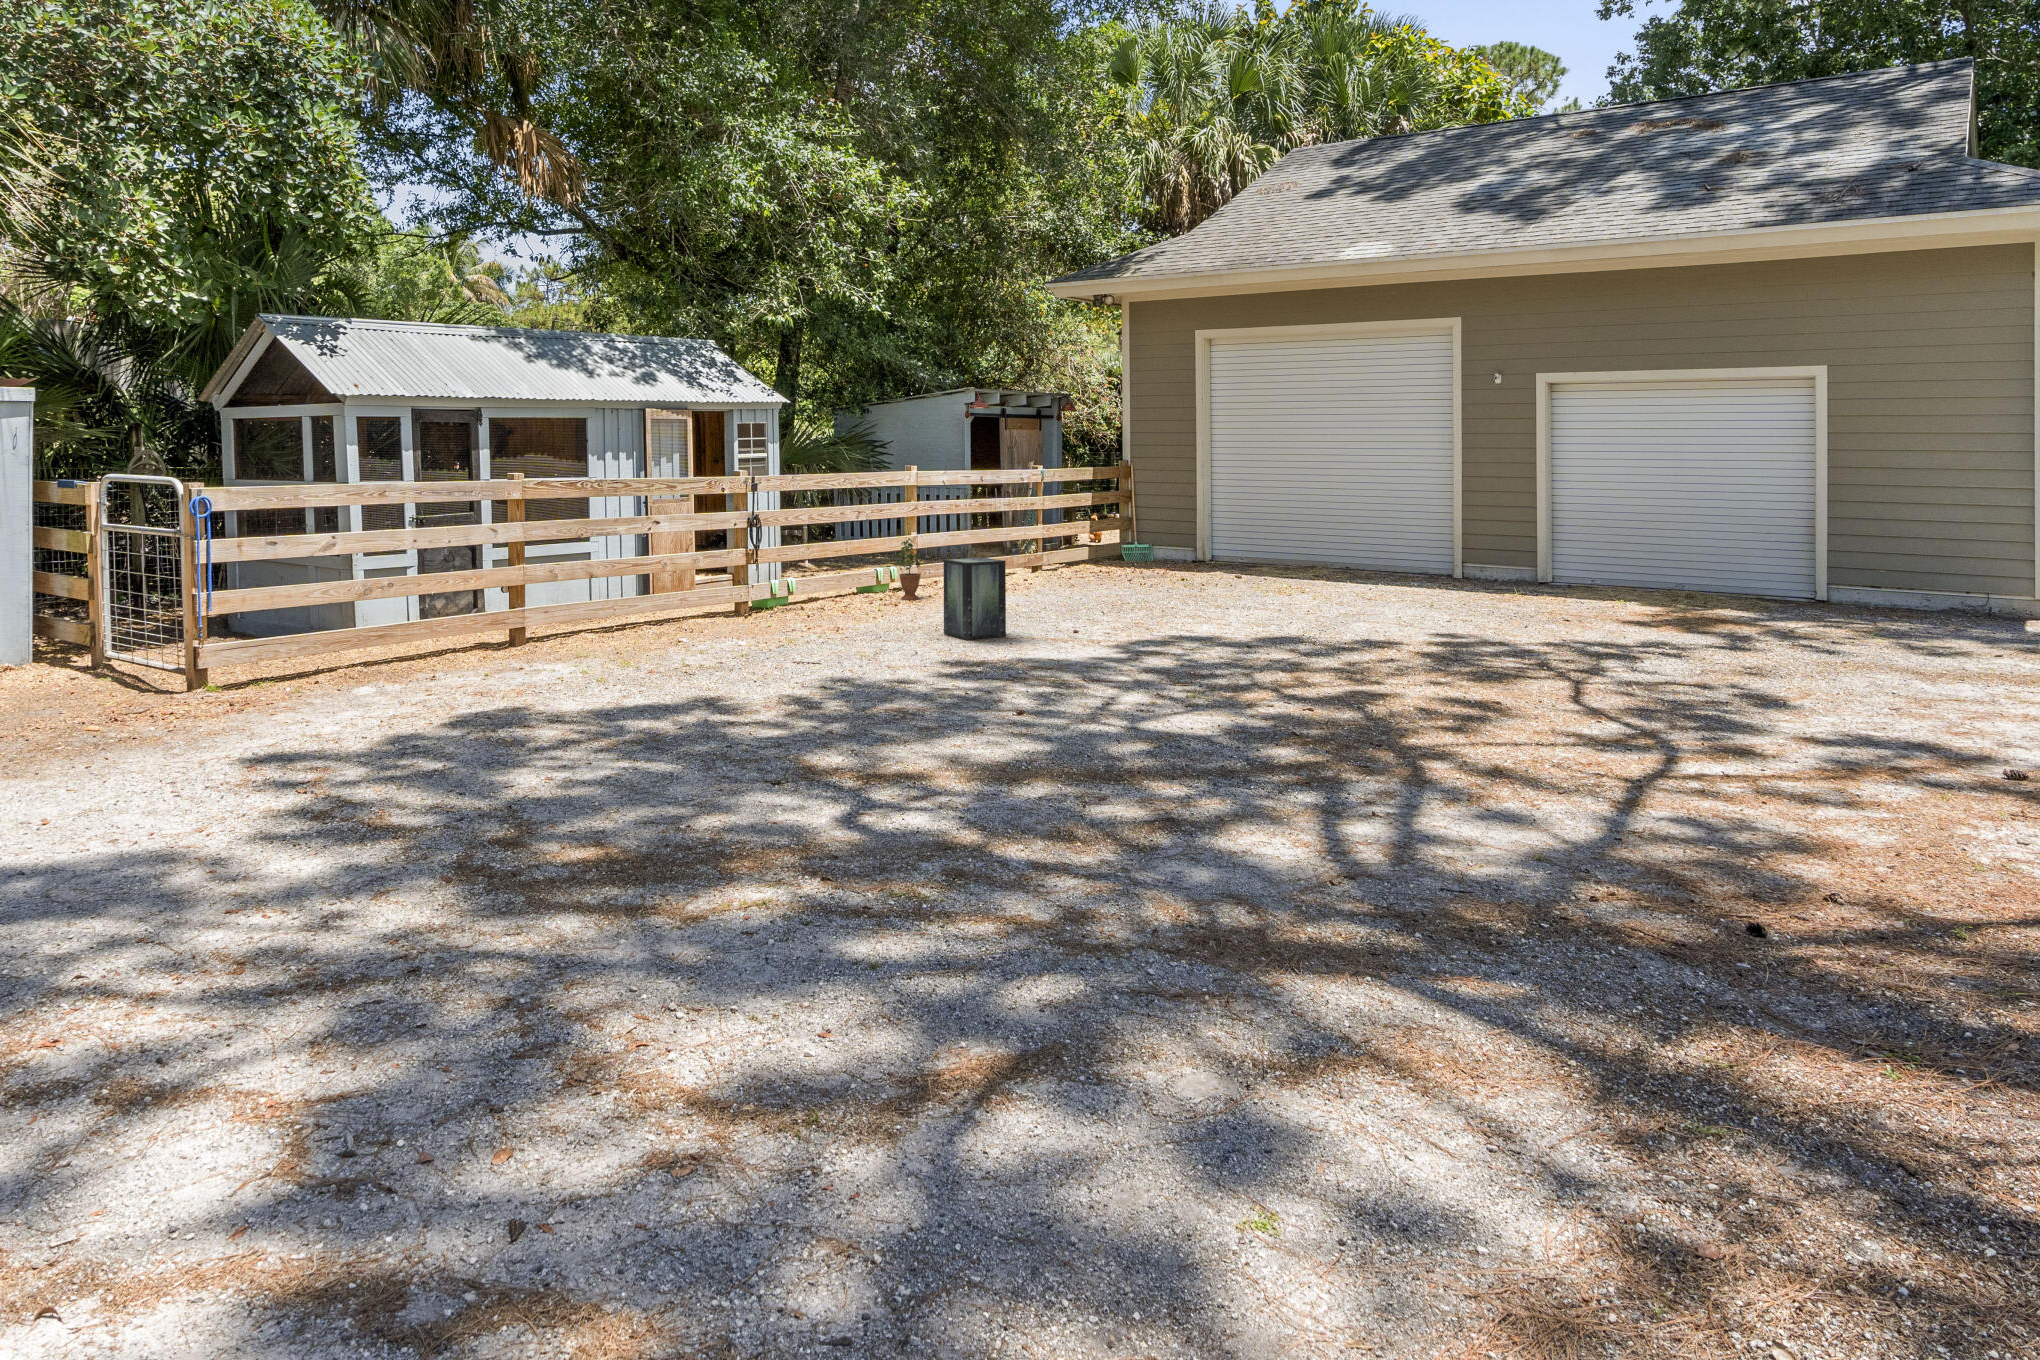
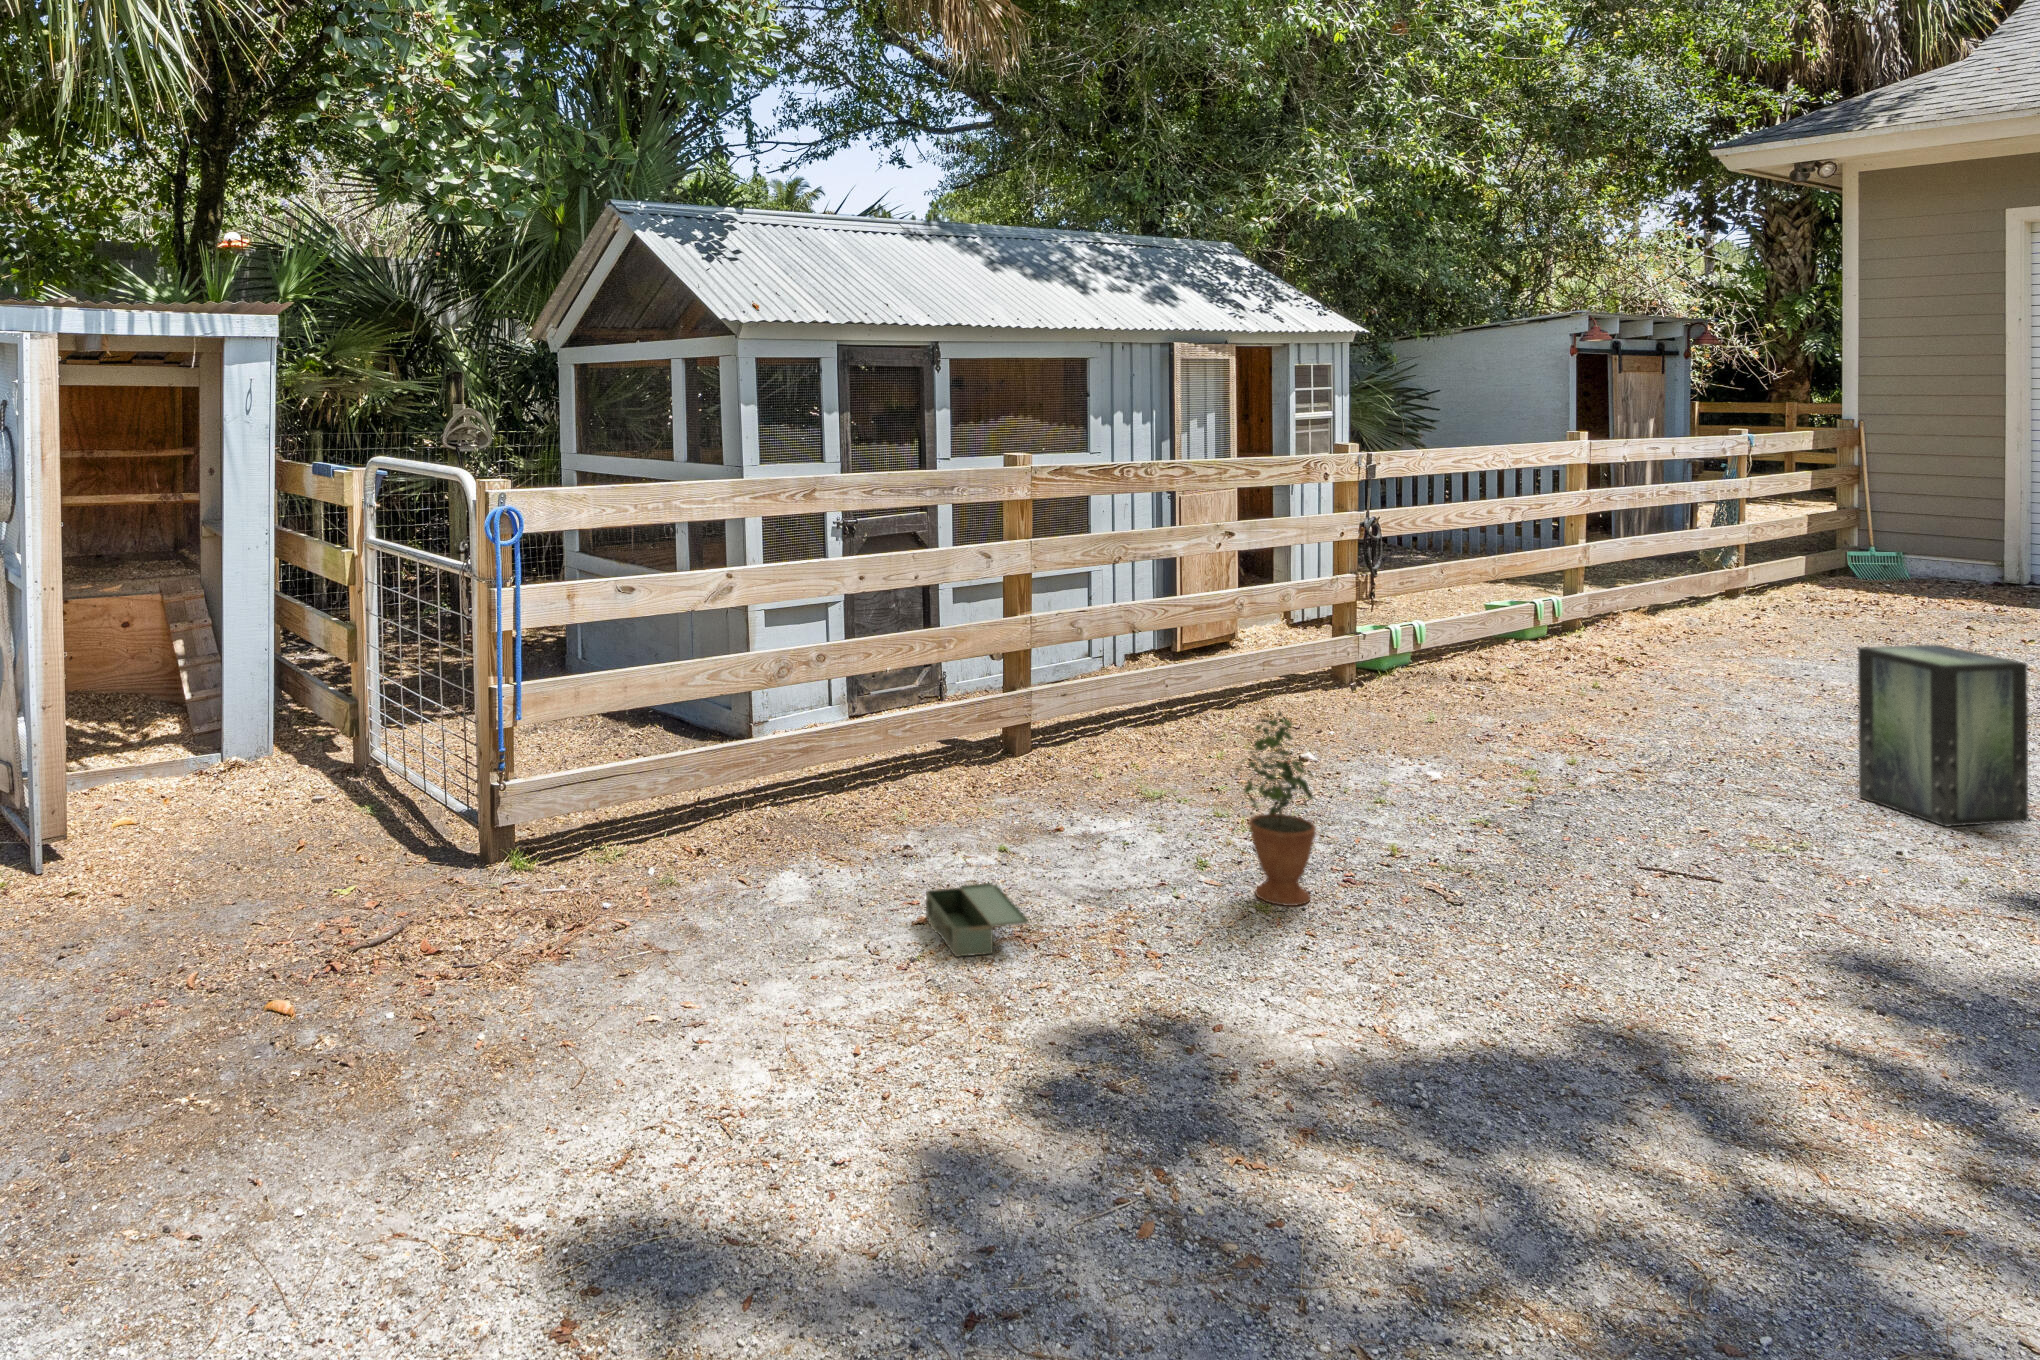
potted plant: present [895,538,921,600] -> present [1237,712,1316,906]
toolbox: none [440,673,490,699] -> present [926,883,1028,957]

